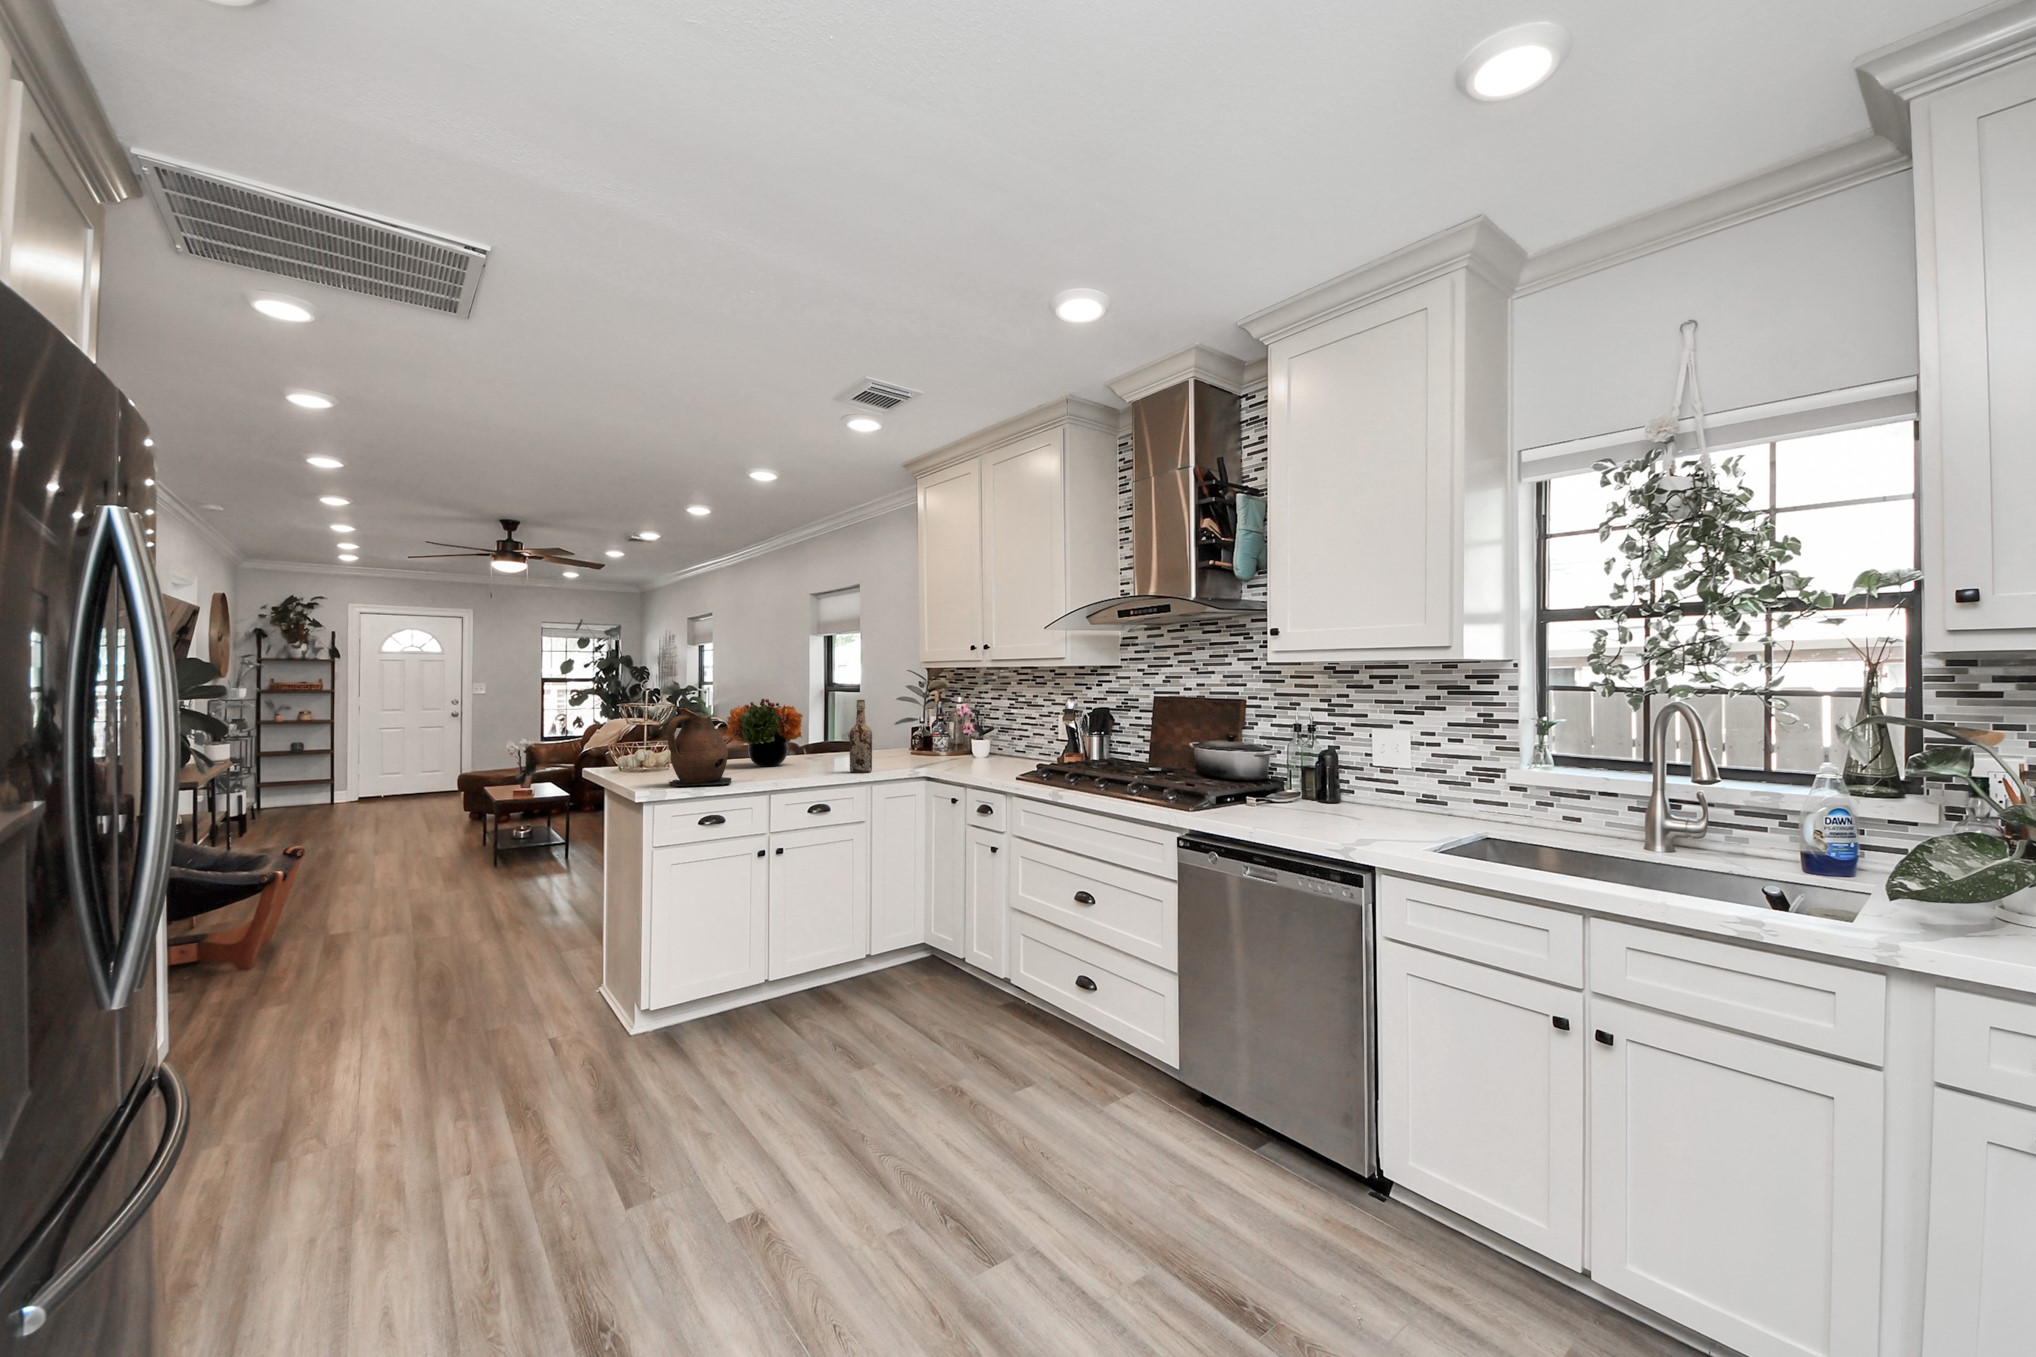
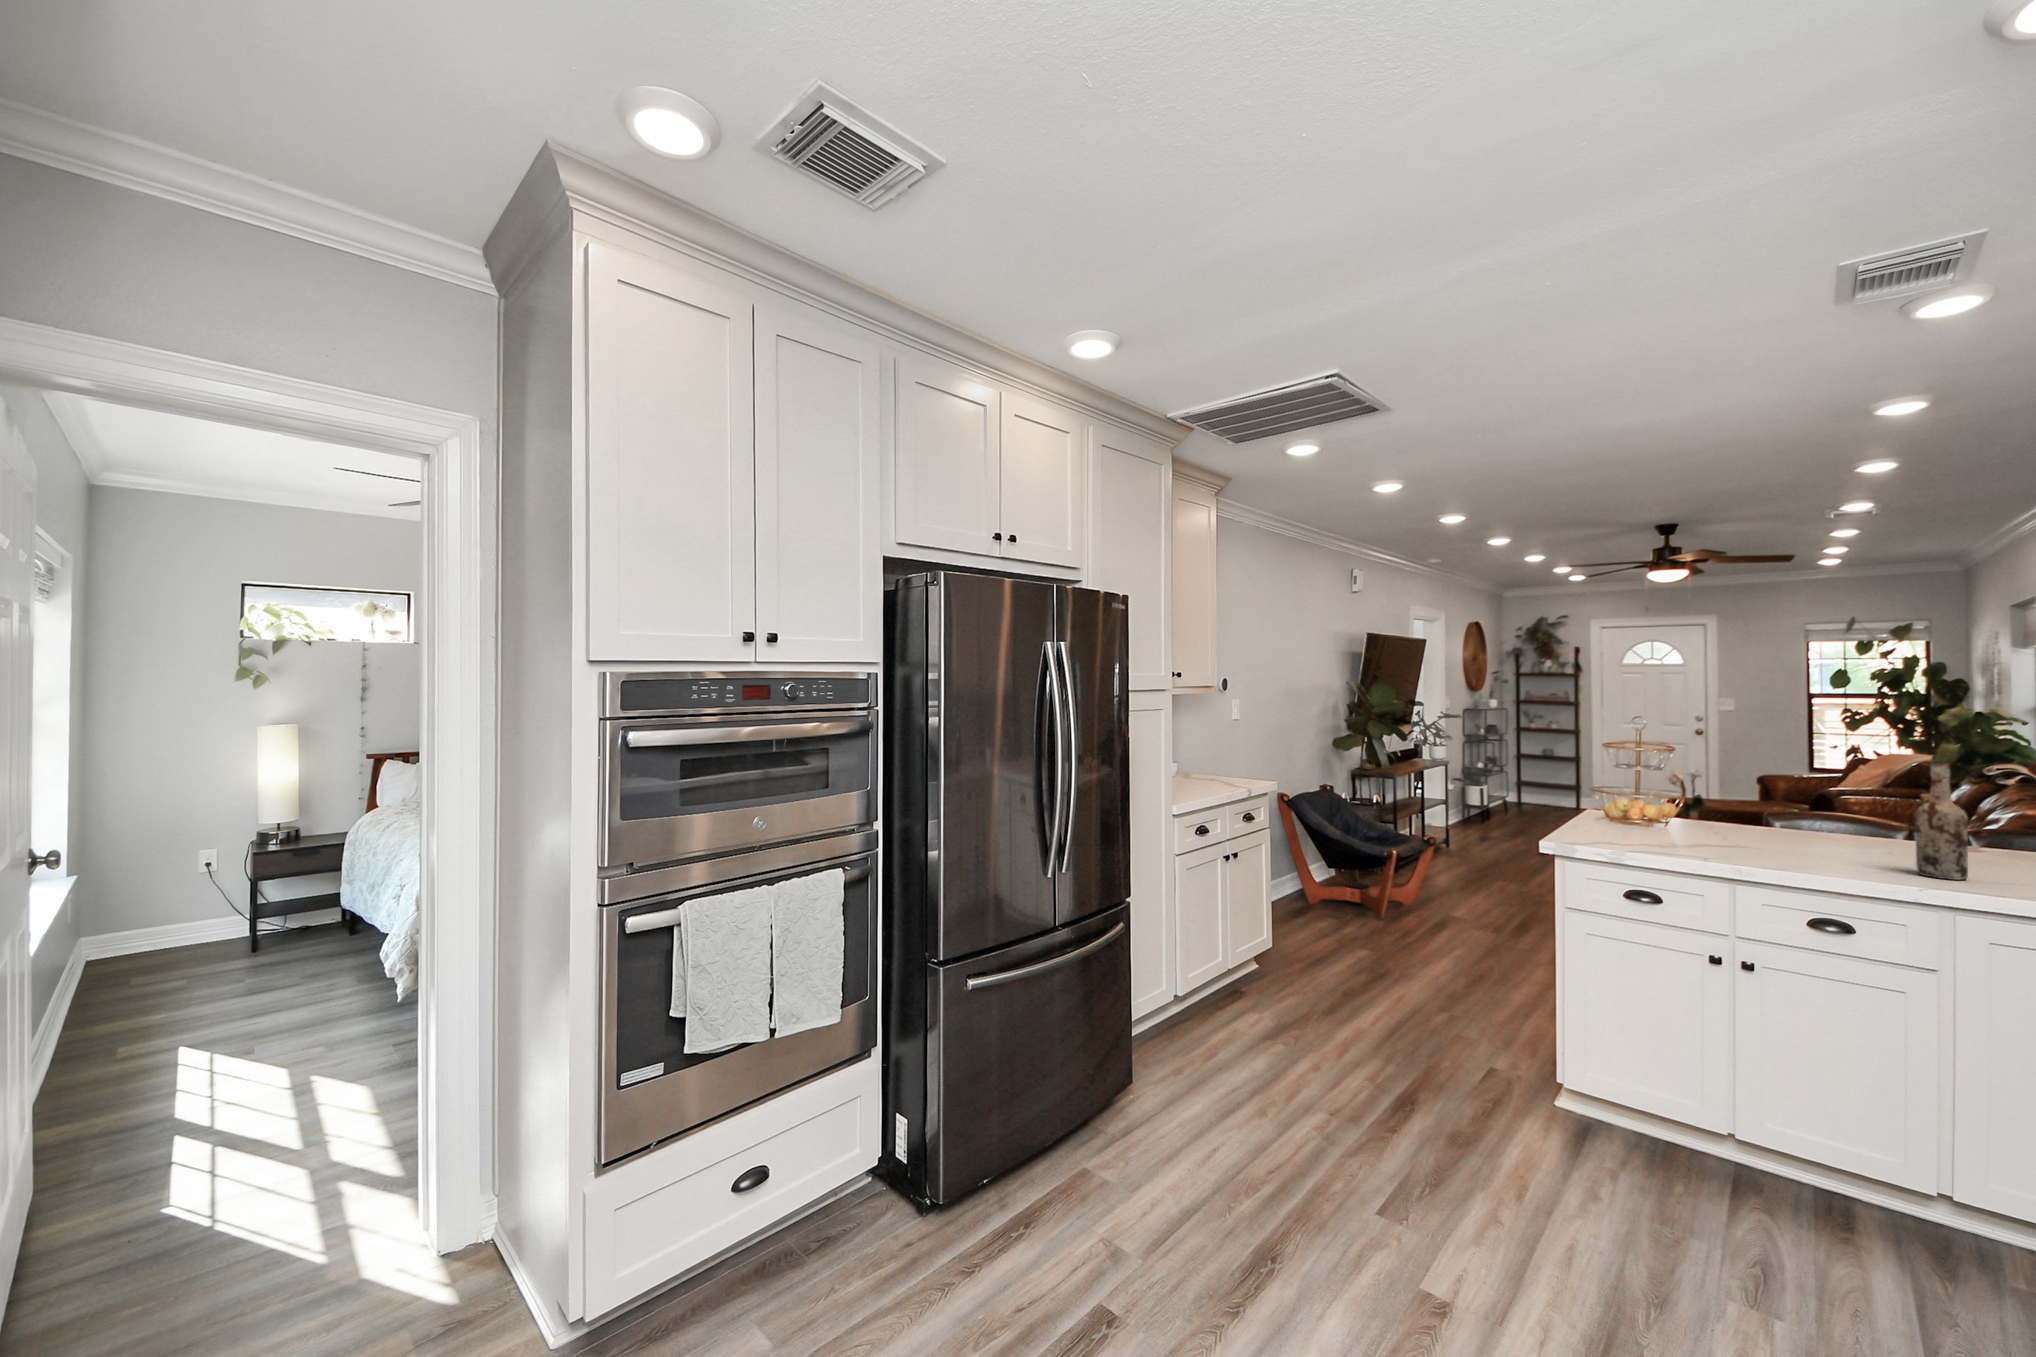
flower arrangement: present [727,699,803,766] -> none [1762,747,1909,842]
ceramic pitcher: present [667,708,731,786] -> none [1578,755,1682,851]

